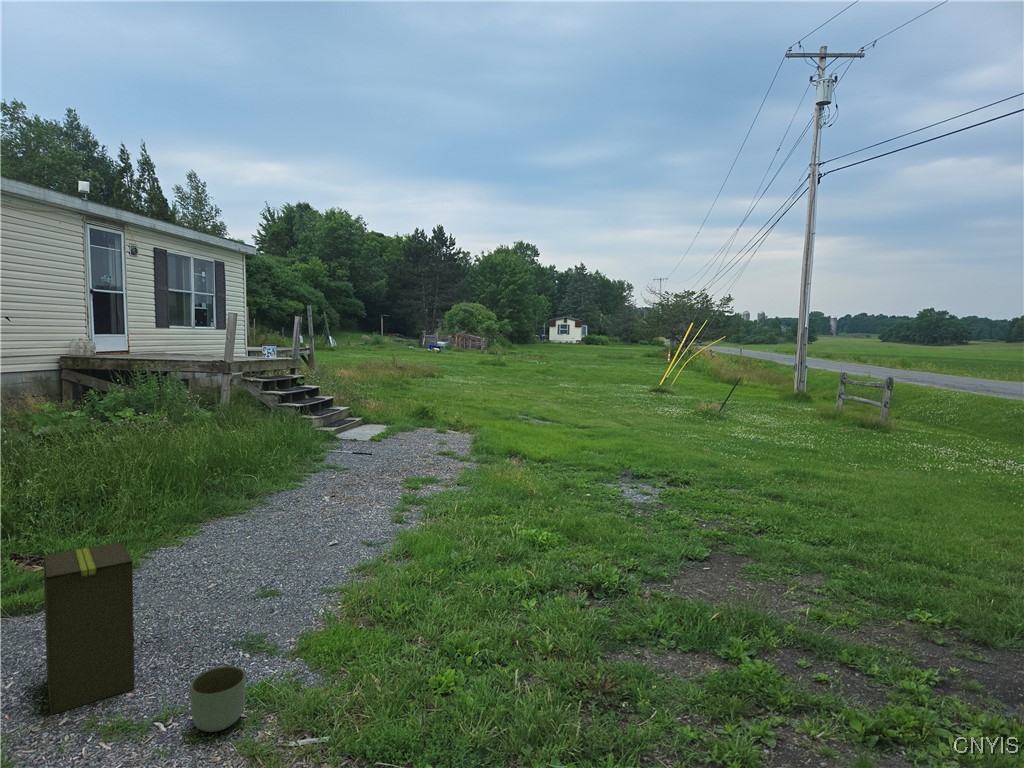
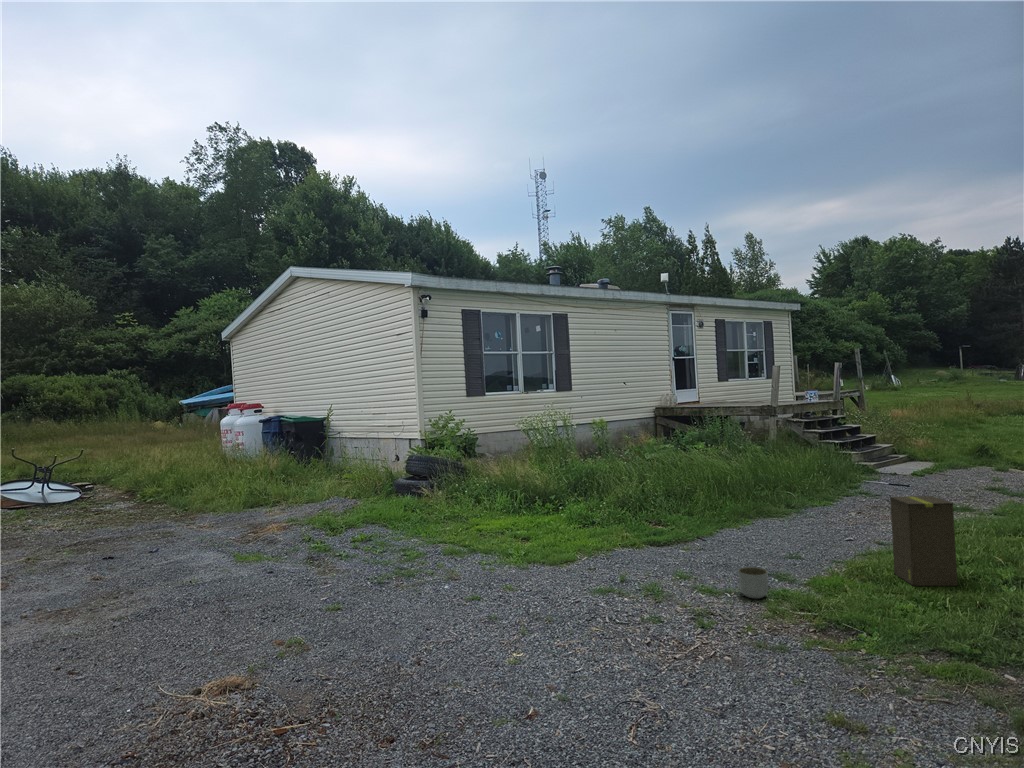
cardboard box: present [44,542,134,715] -> present [890,496,958,586]

